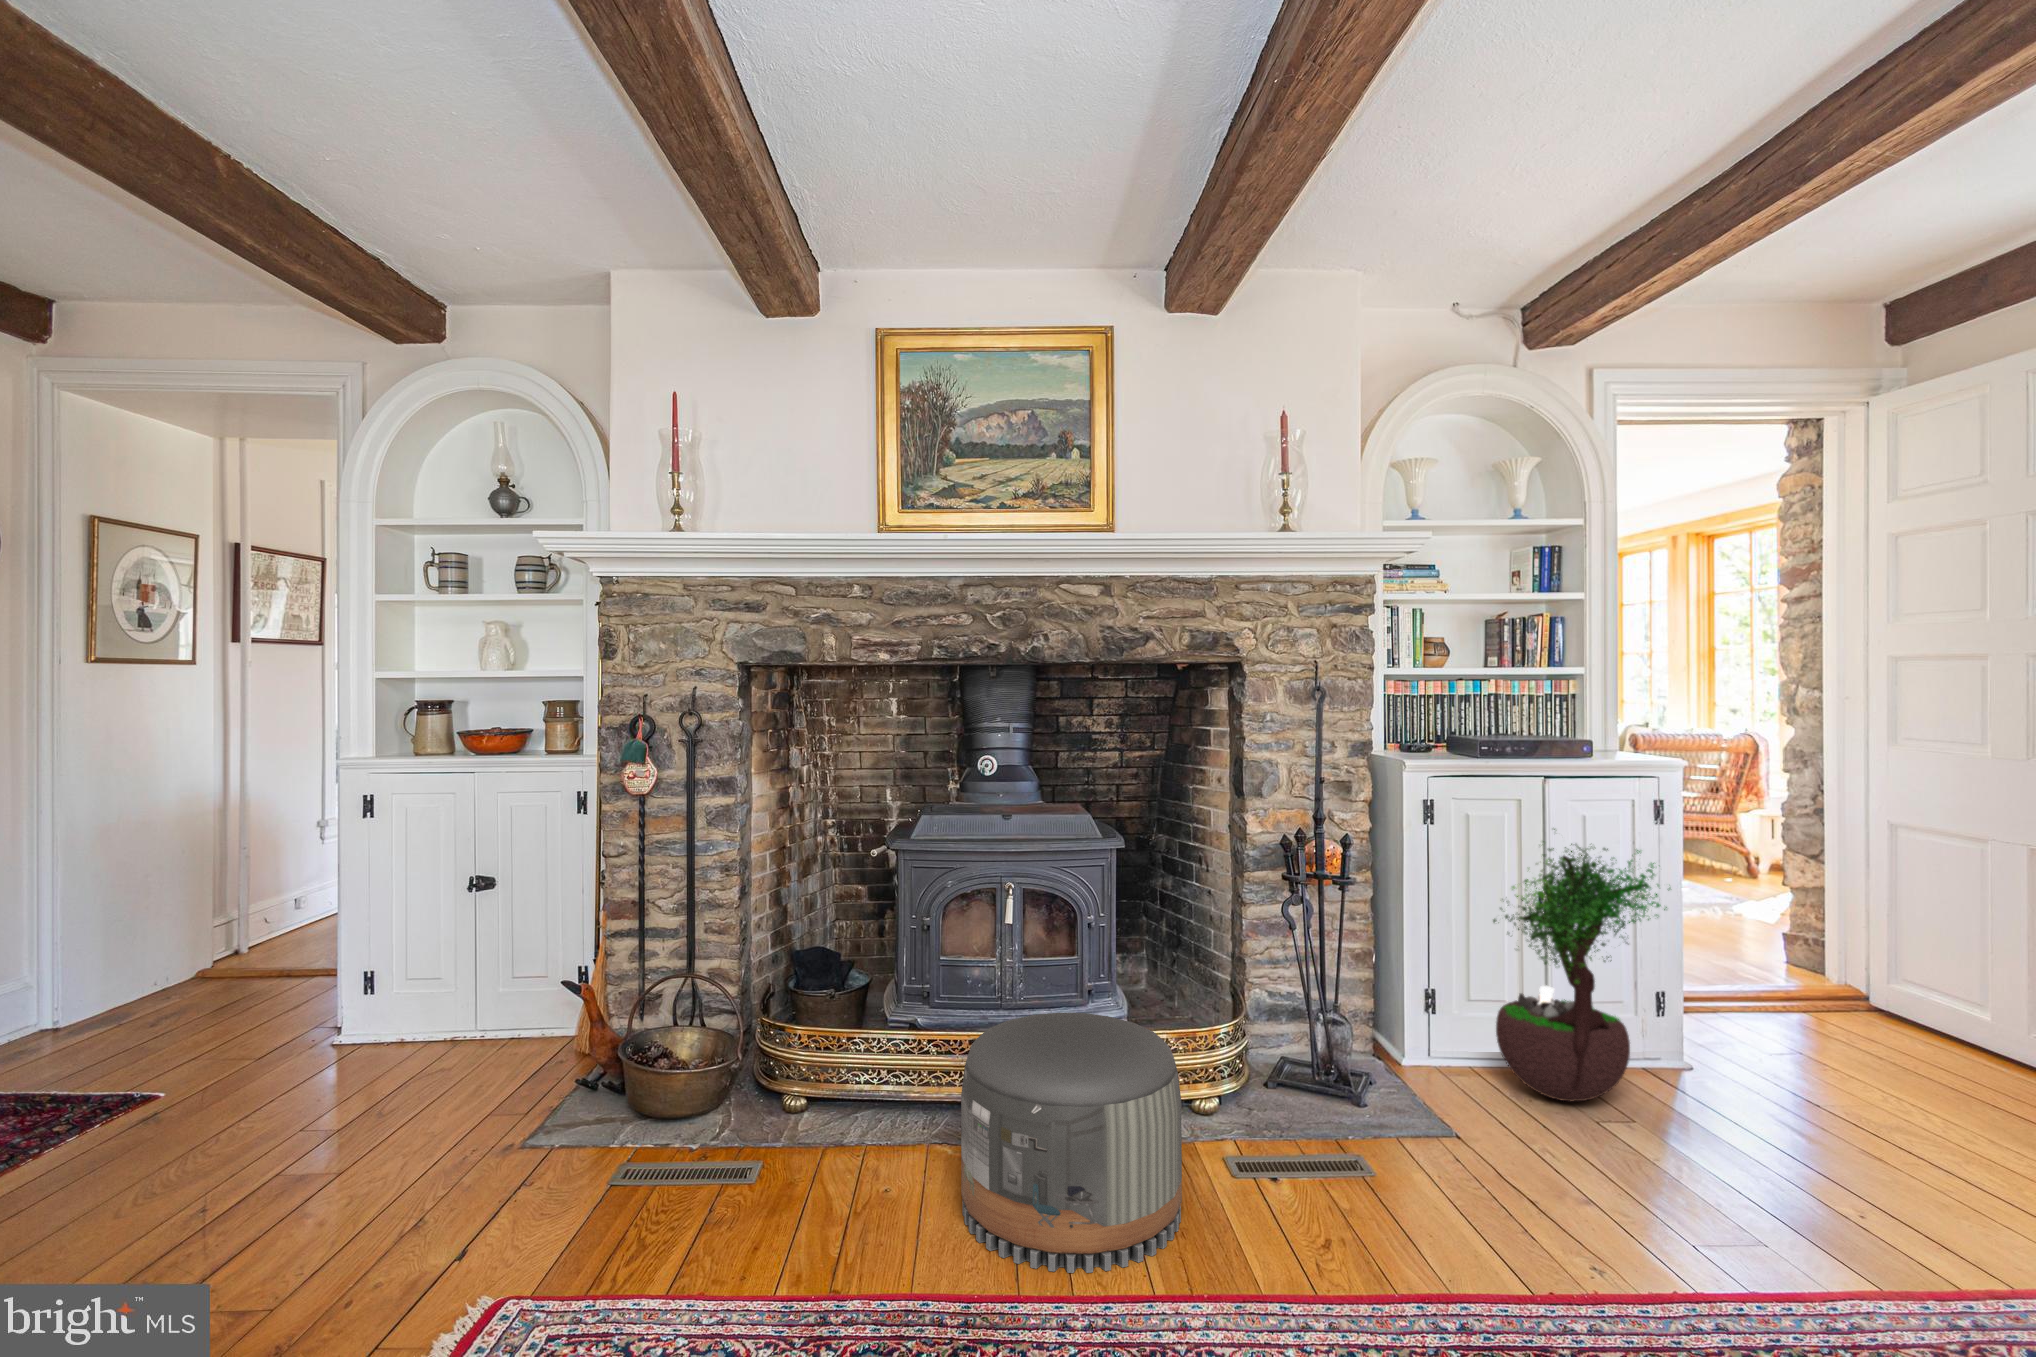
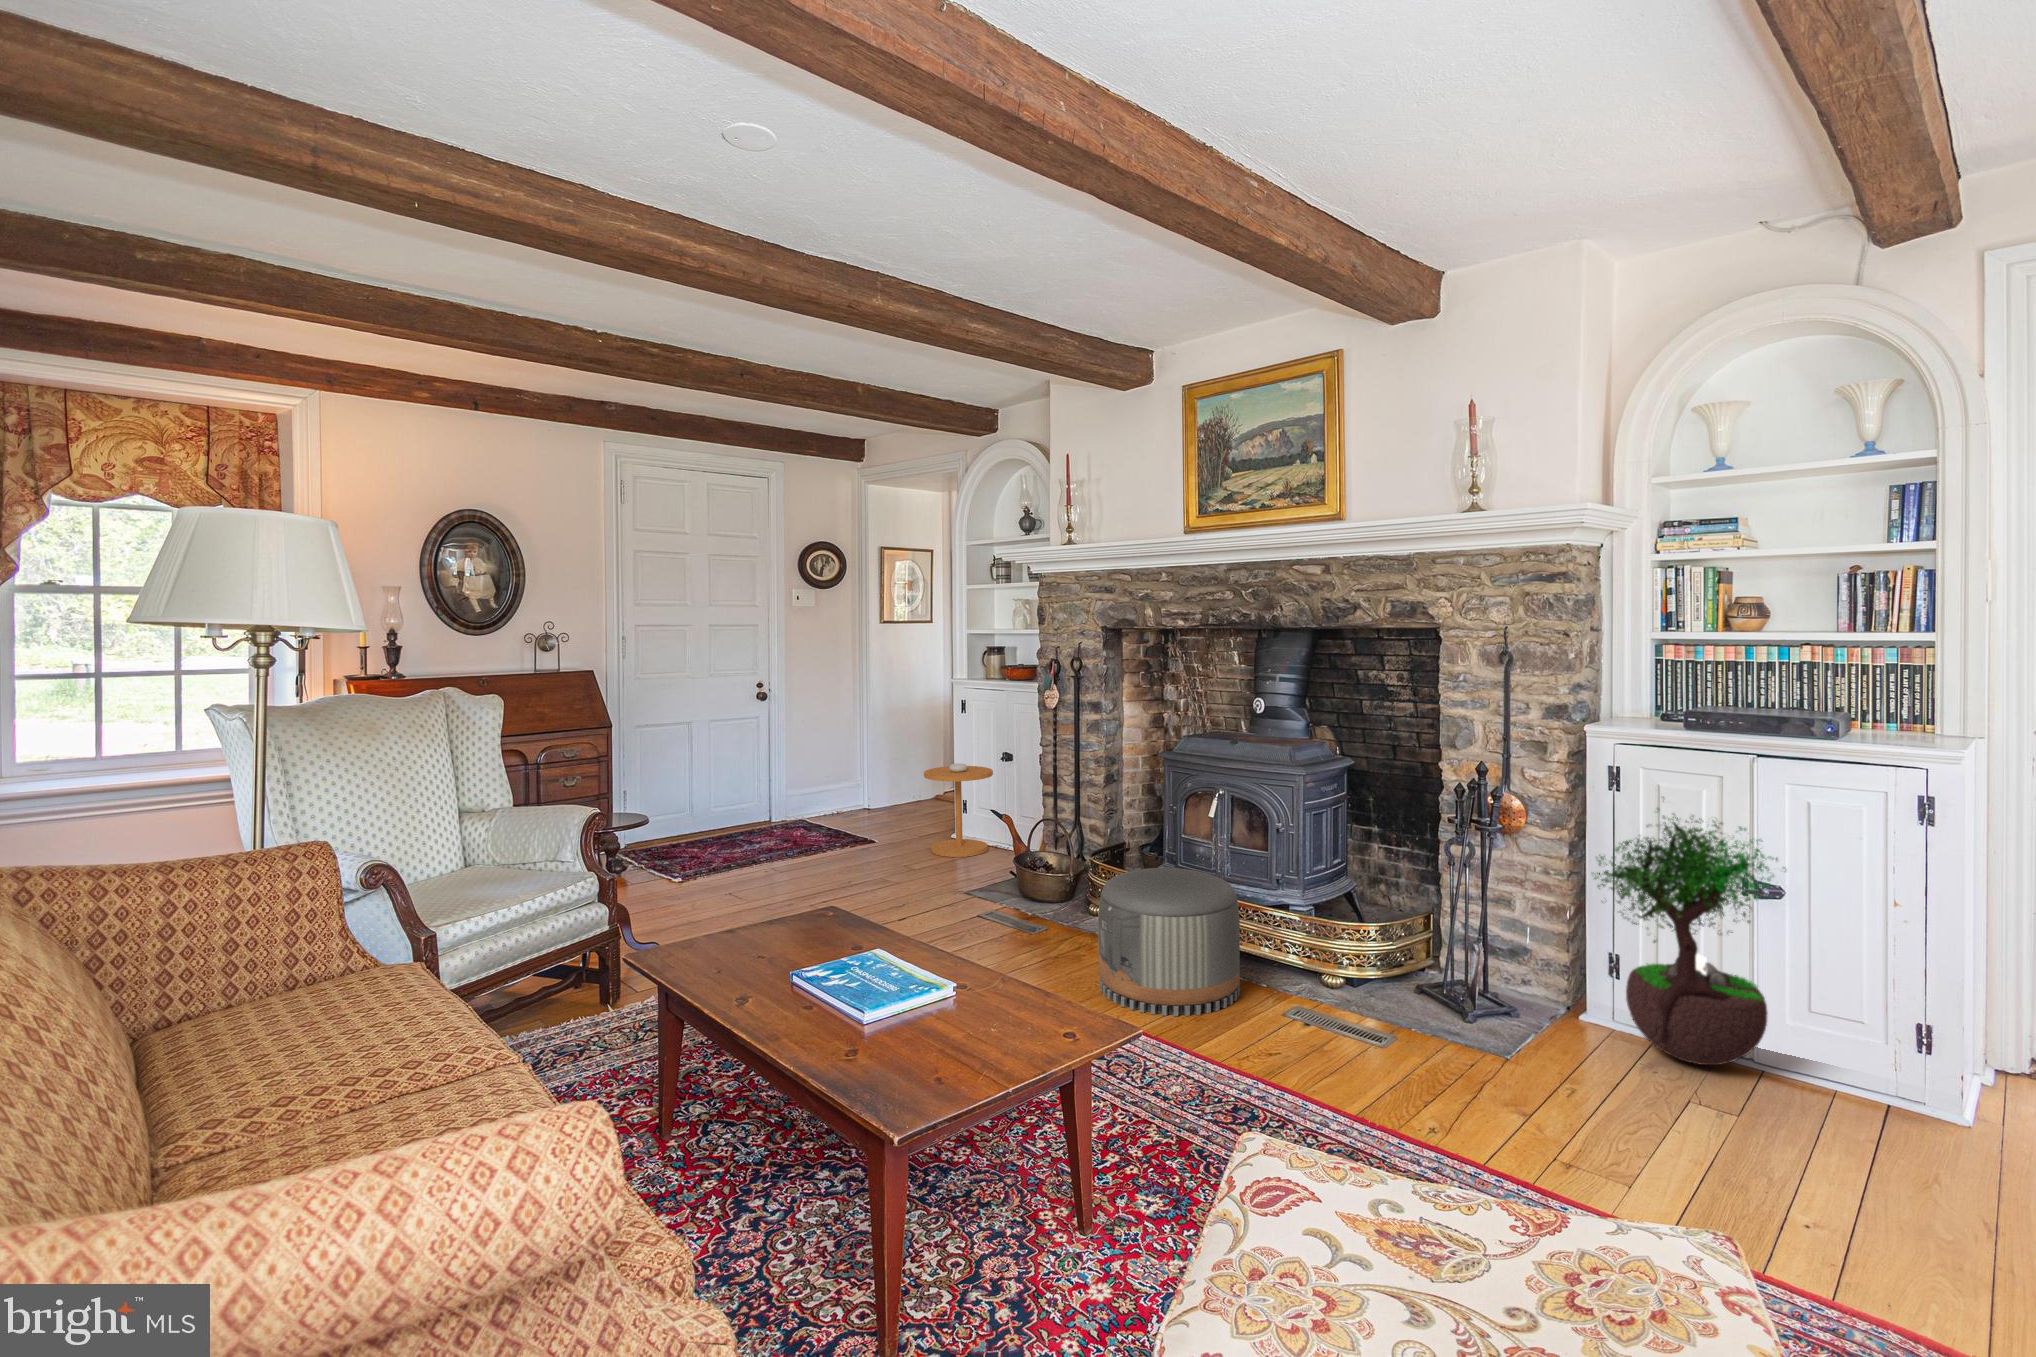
side table: none [320,908,468,1090] -> present [924,763,993,857]

